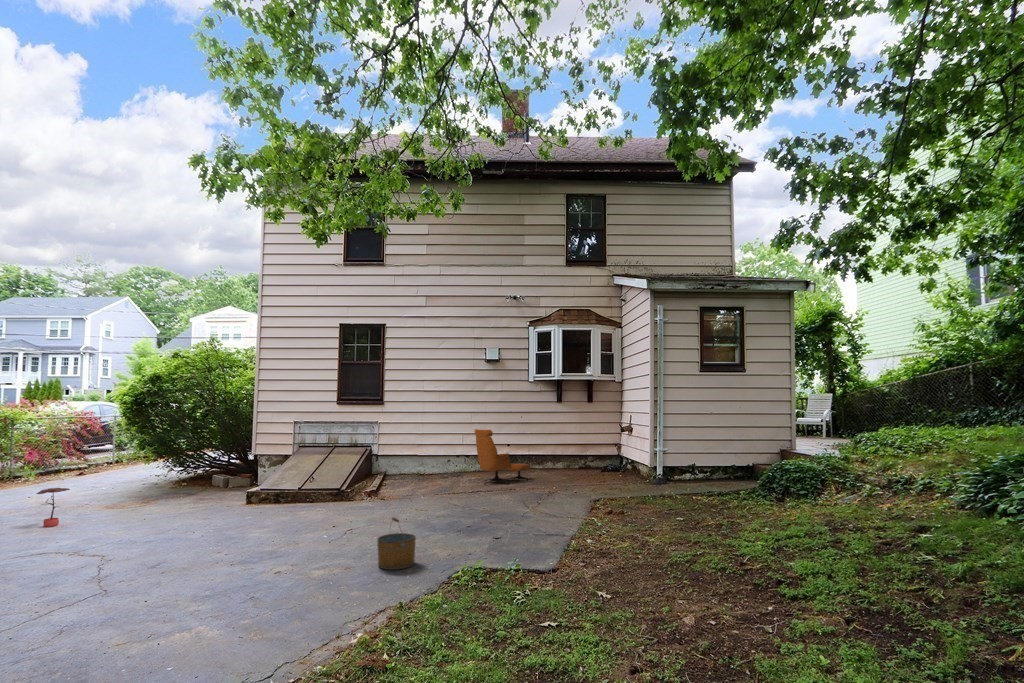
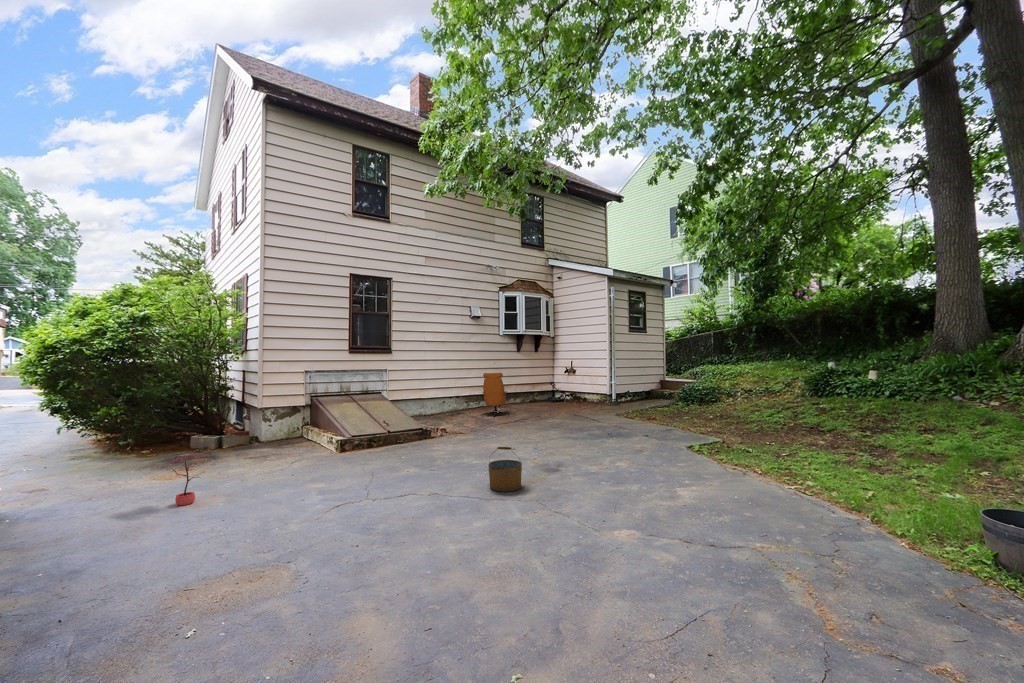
bucket: present [377,518,416,570] -> present [489,447,522,492]

